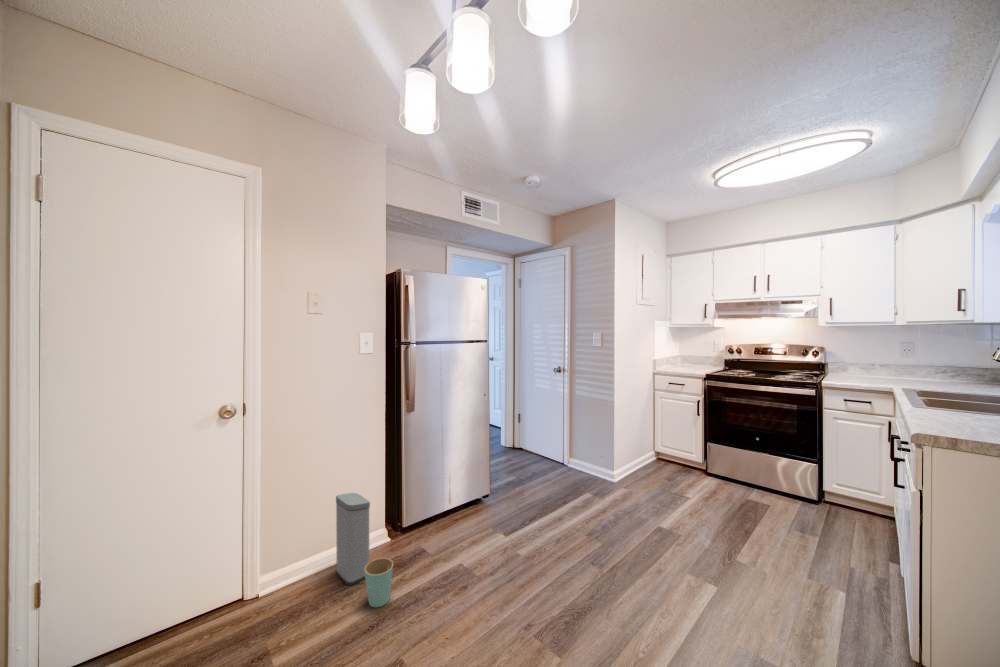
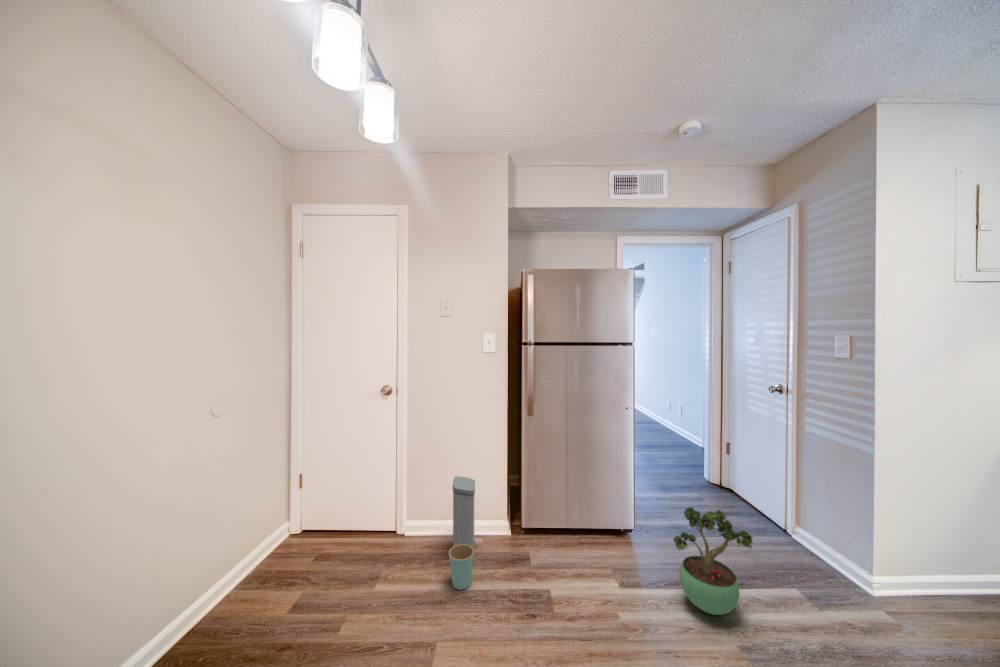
potted plant: none [540,451,586,525] -> present [673,507,753,615]

